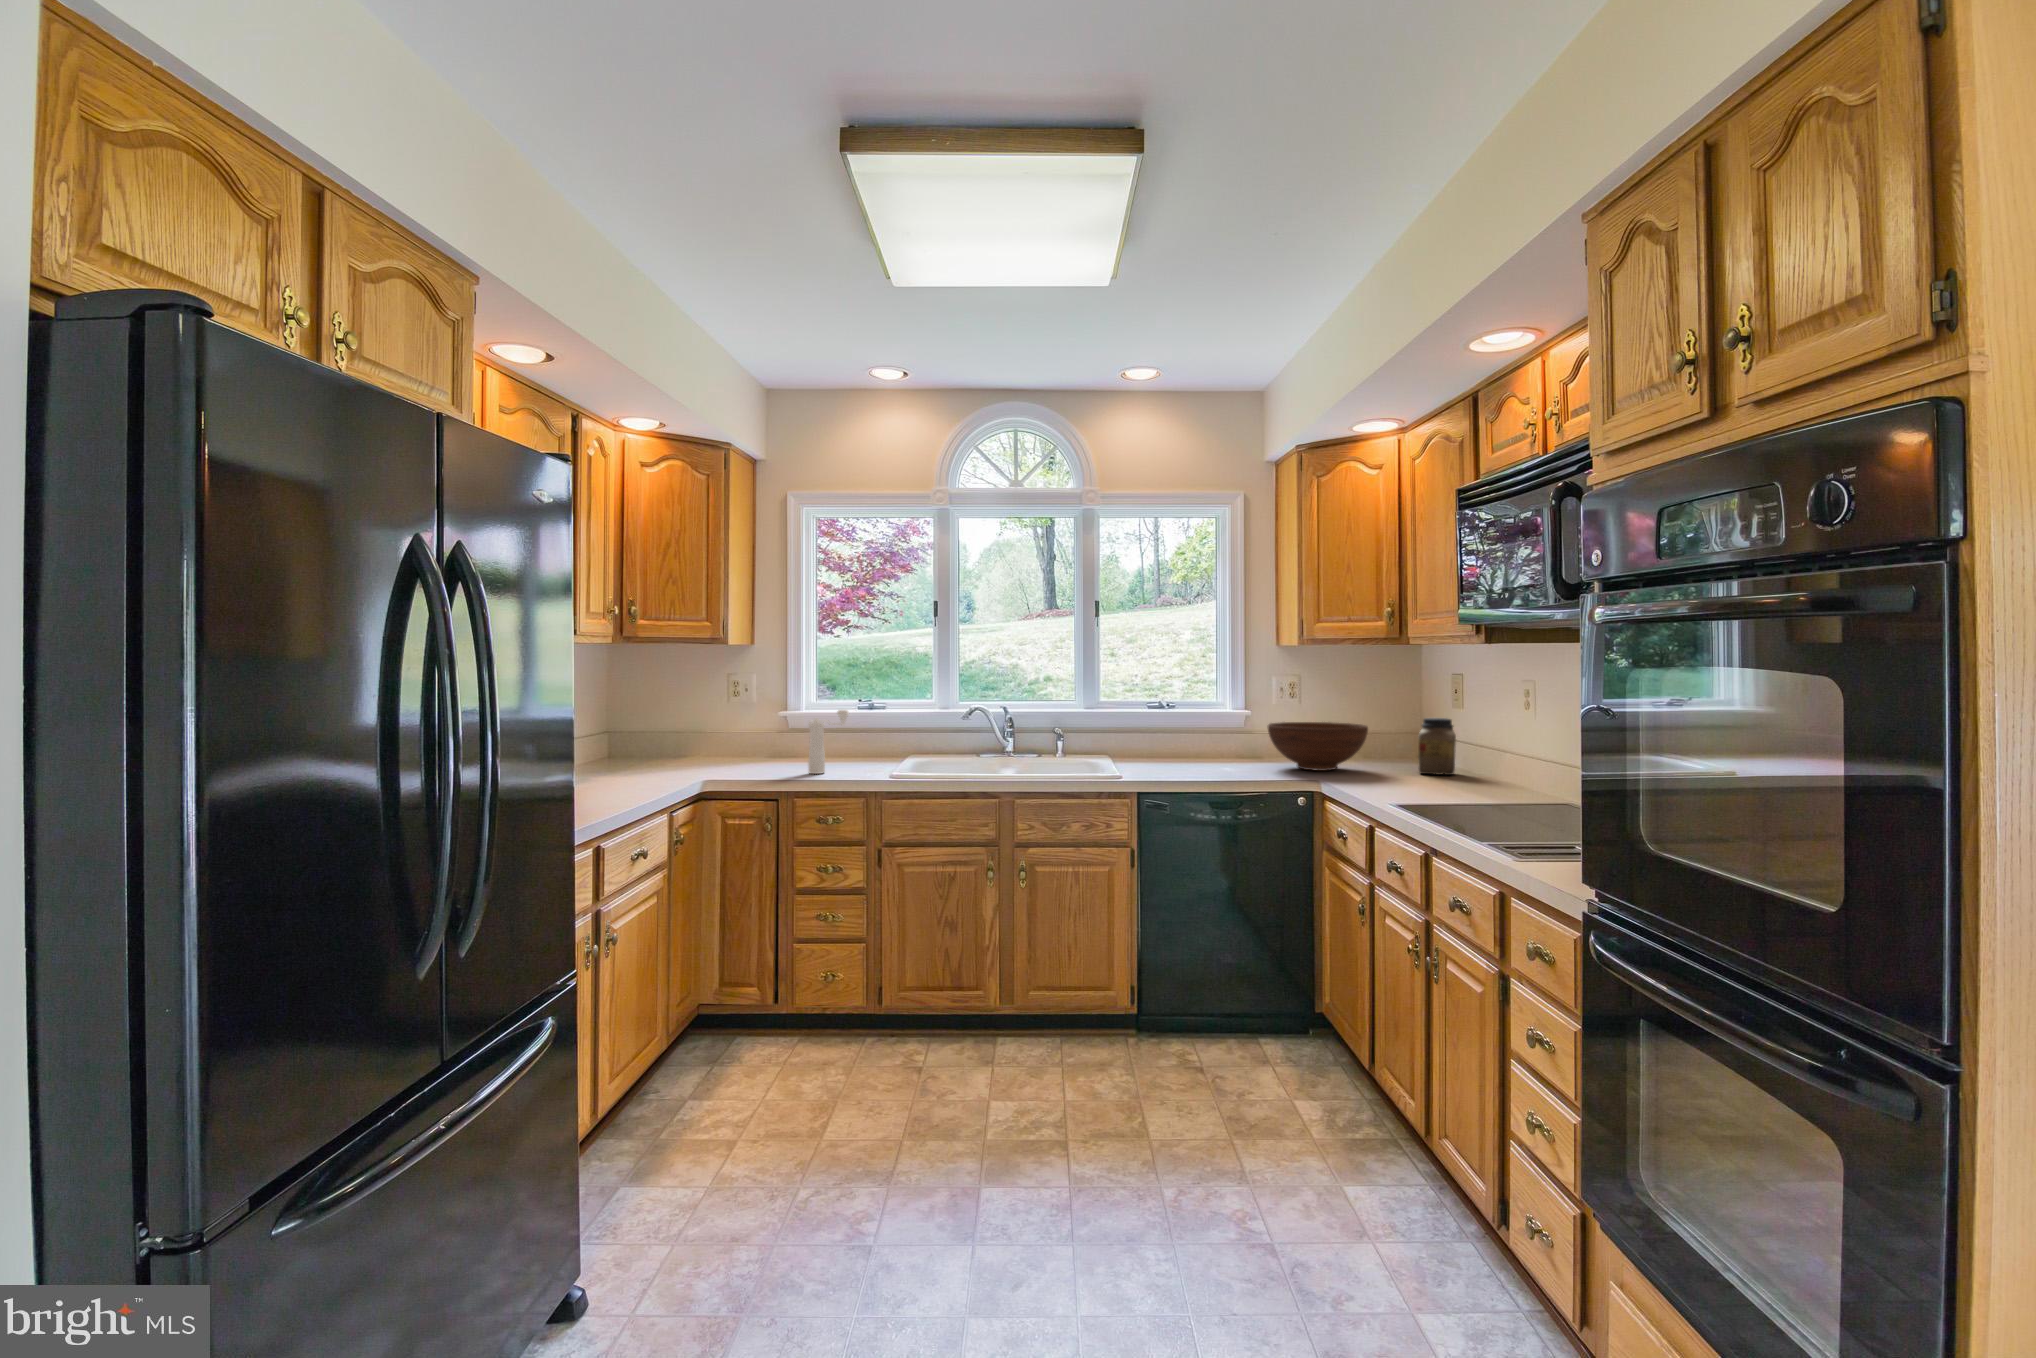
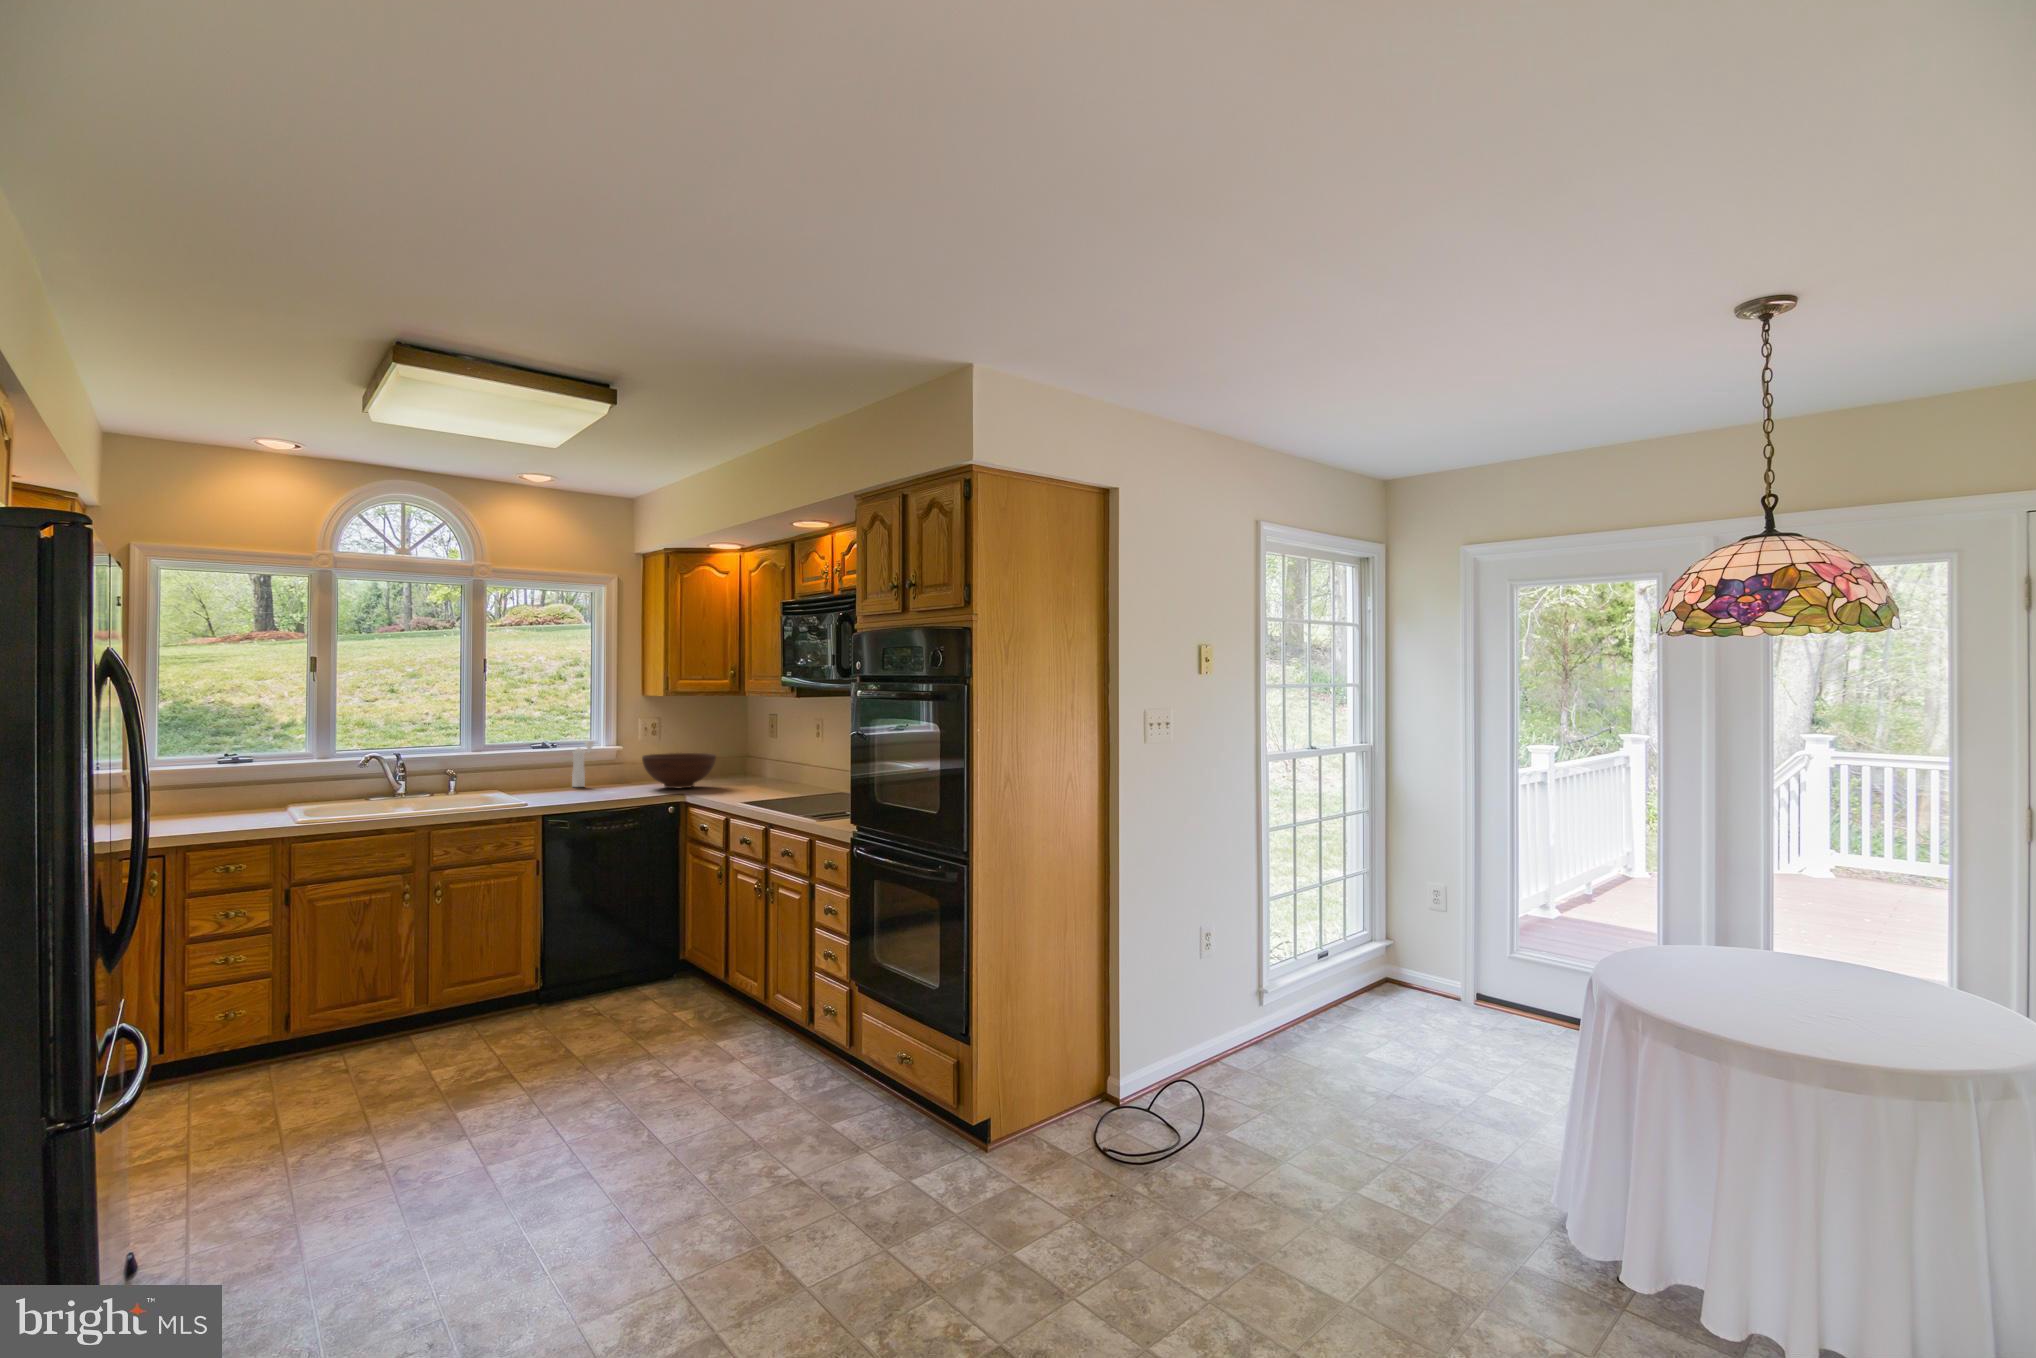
pepper mill: present [808,710,849,774] -> present [572,741,594,787]
jar: present [1418,718,1456,775] -> none [750,747,773,786]

